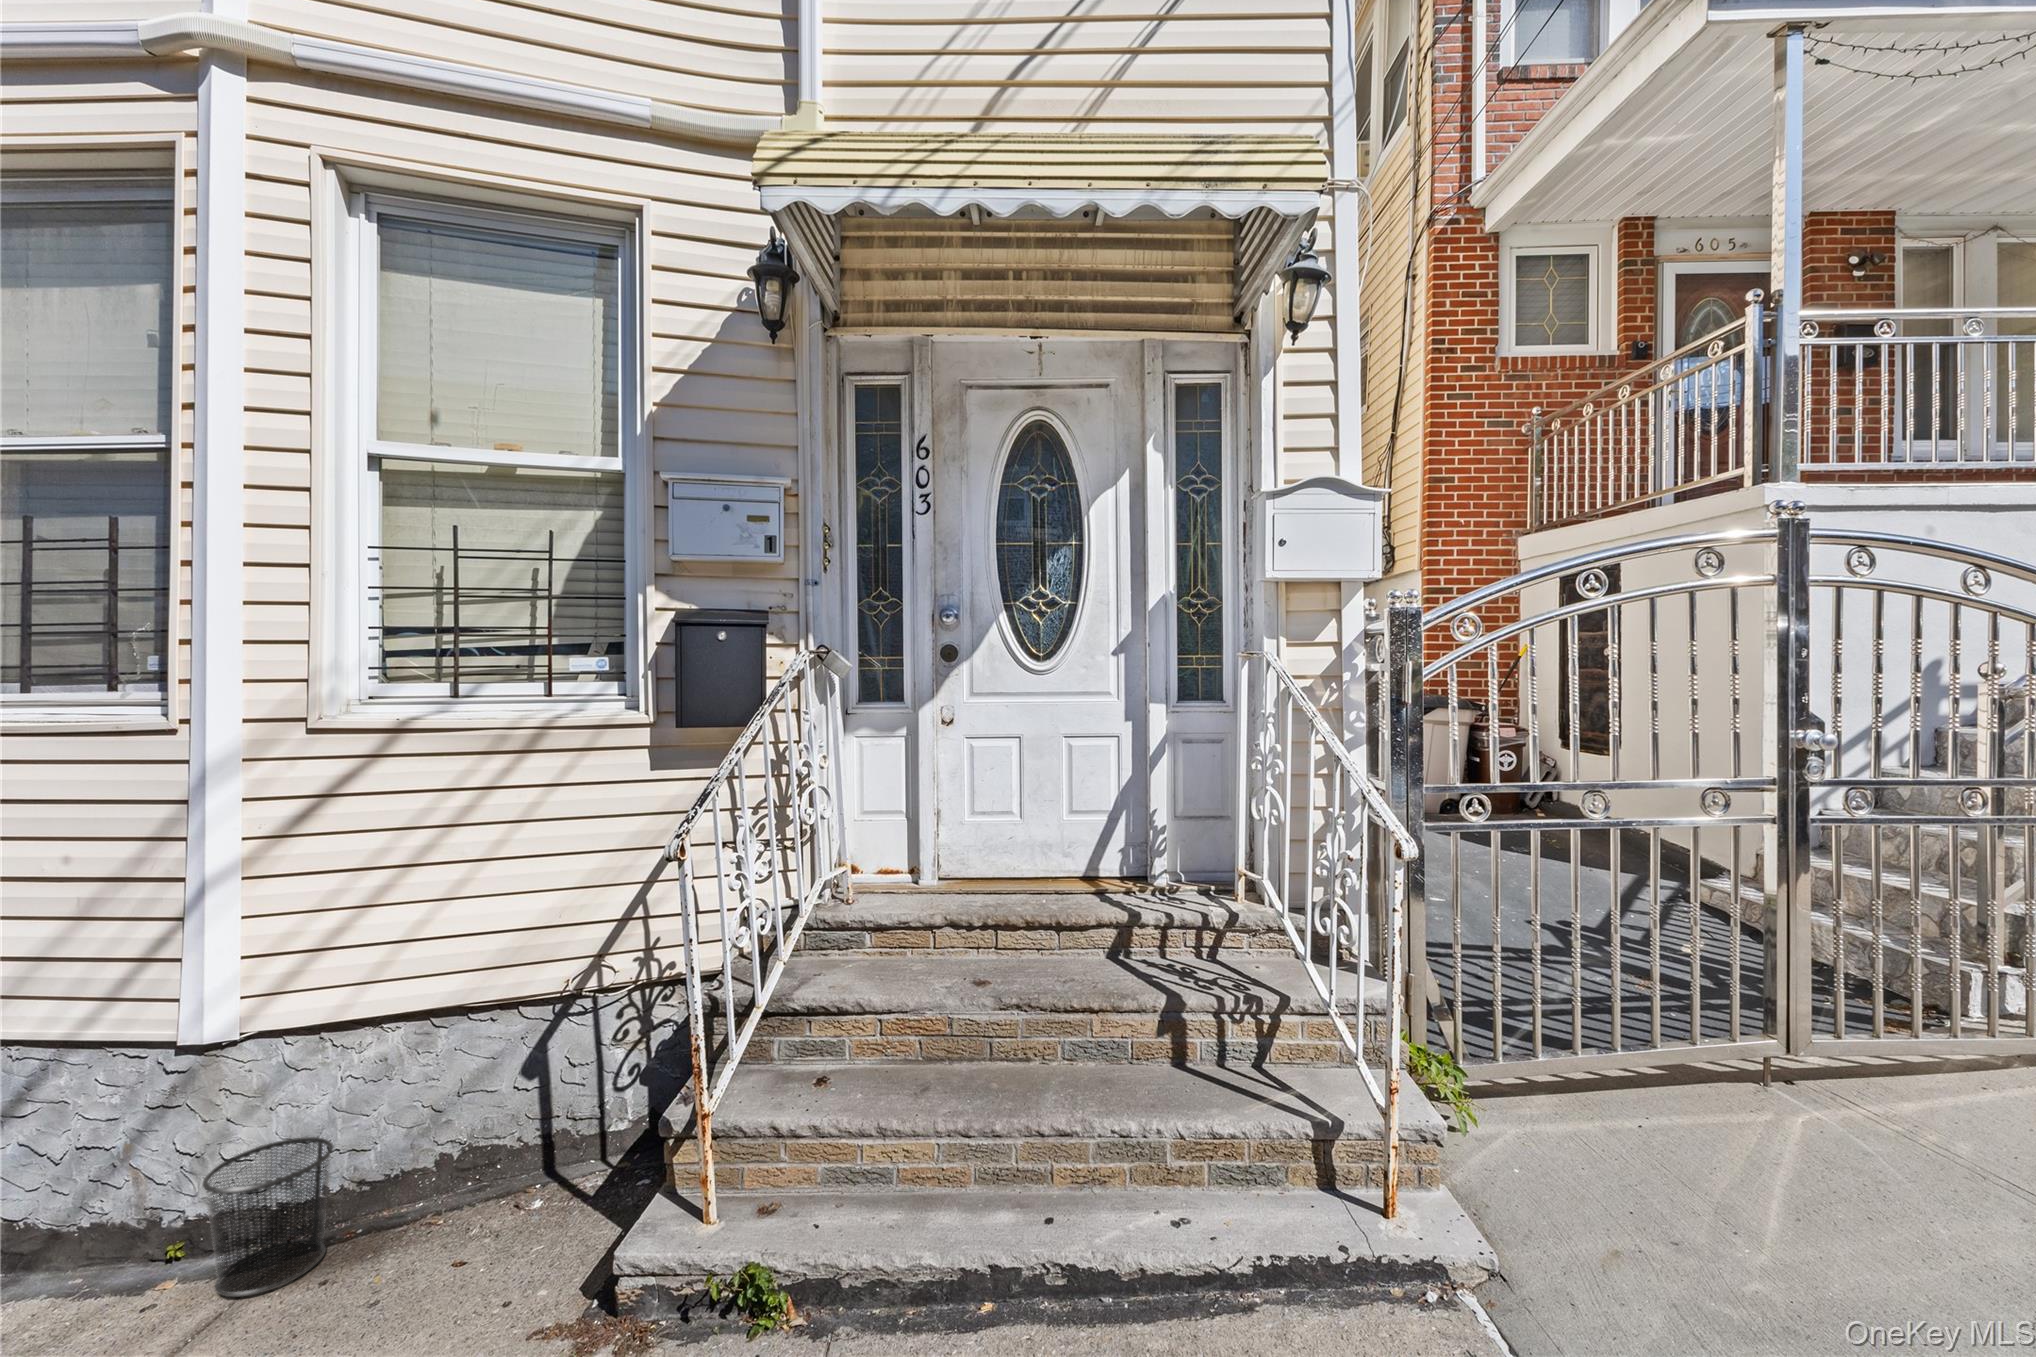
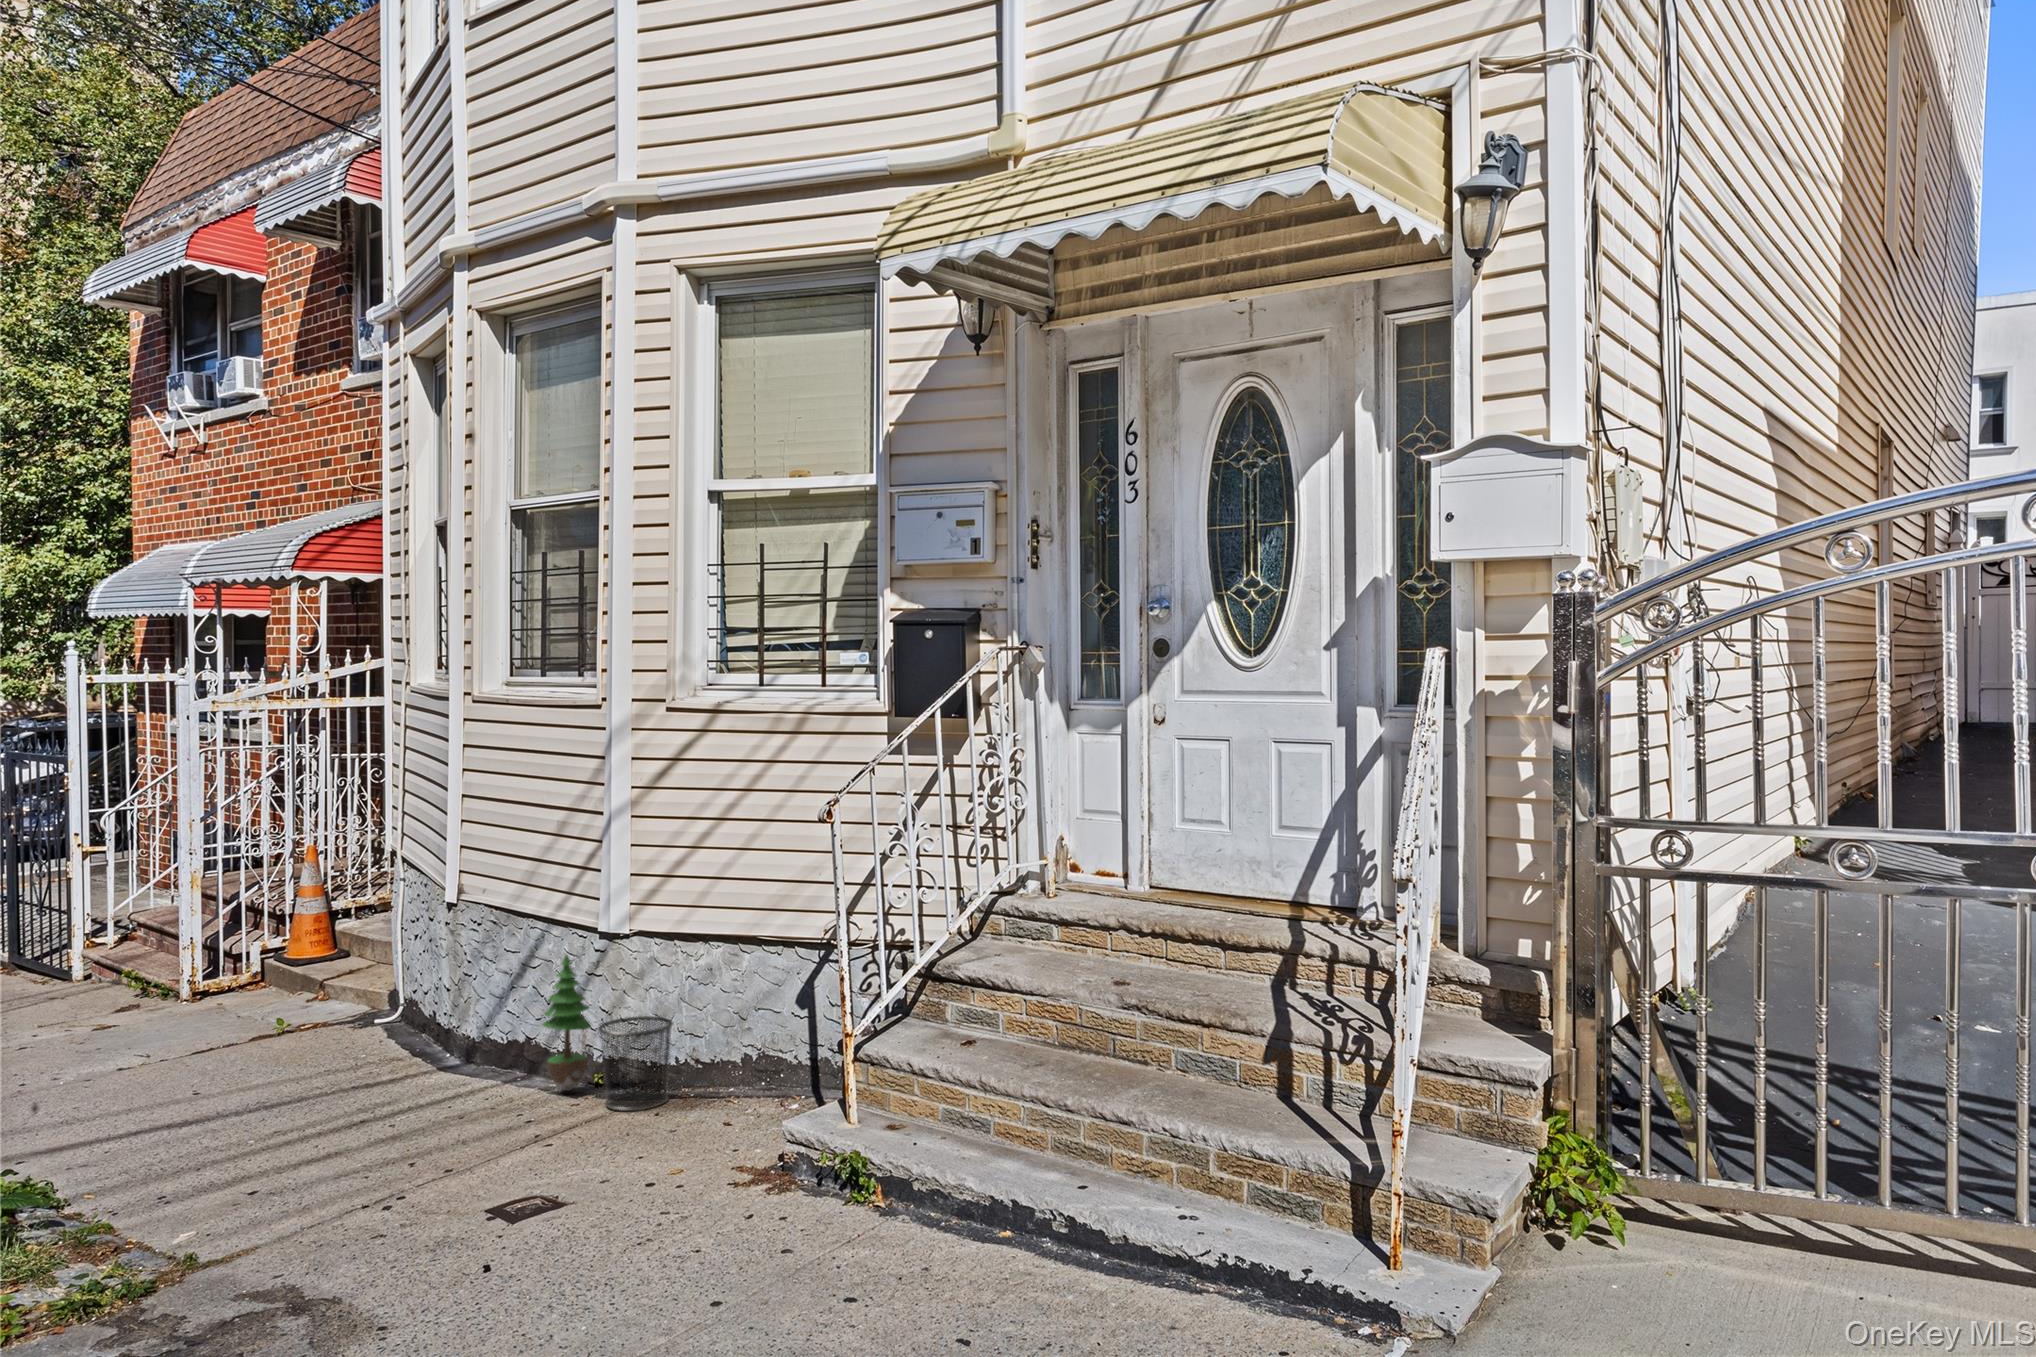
potted tree: none [68,1083,170,1285] -> present [542,954,591,1091]

